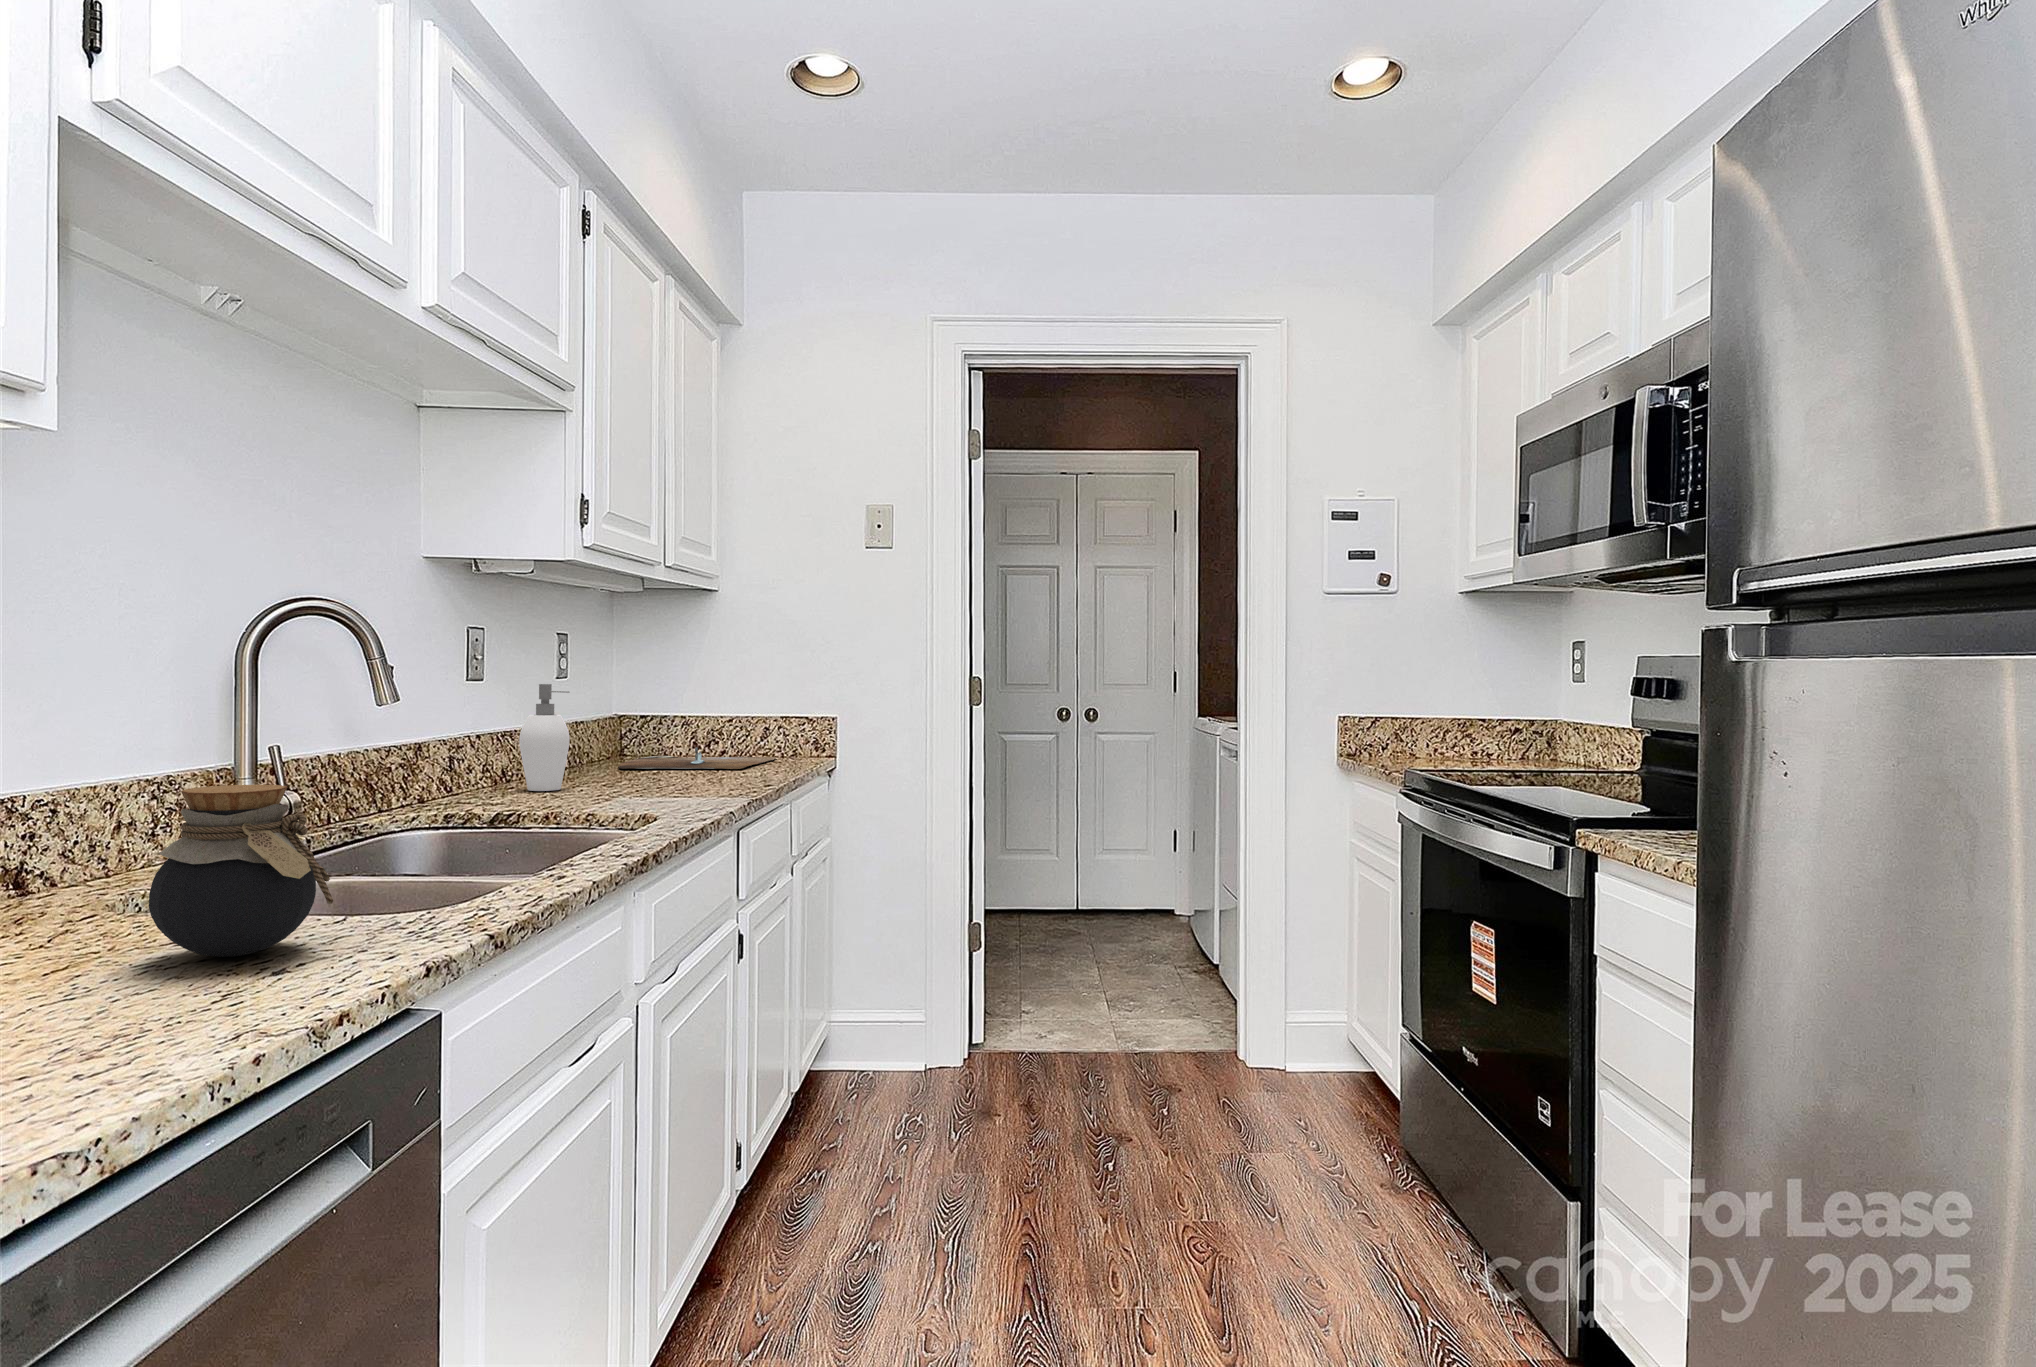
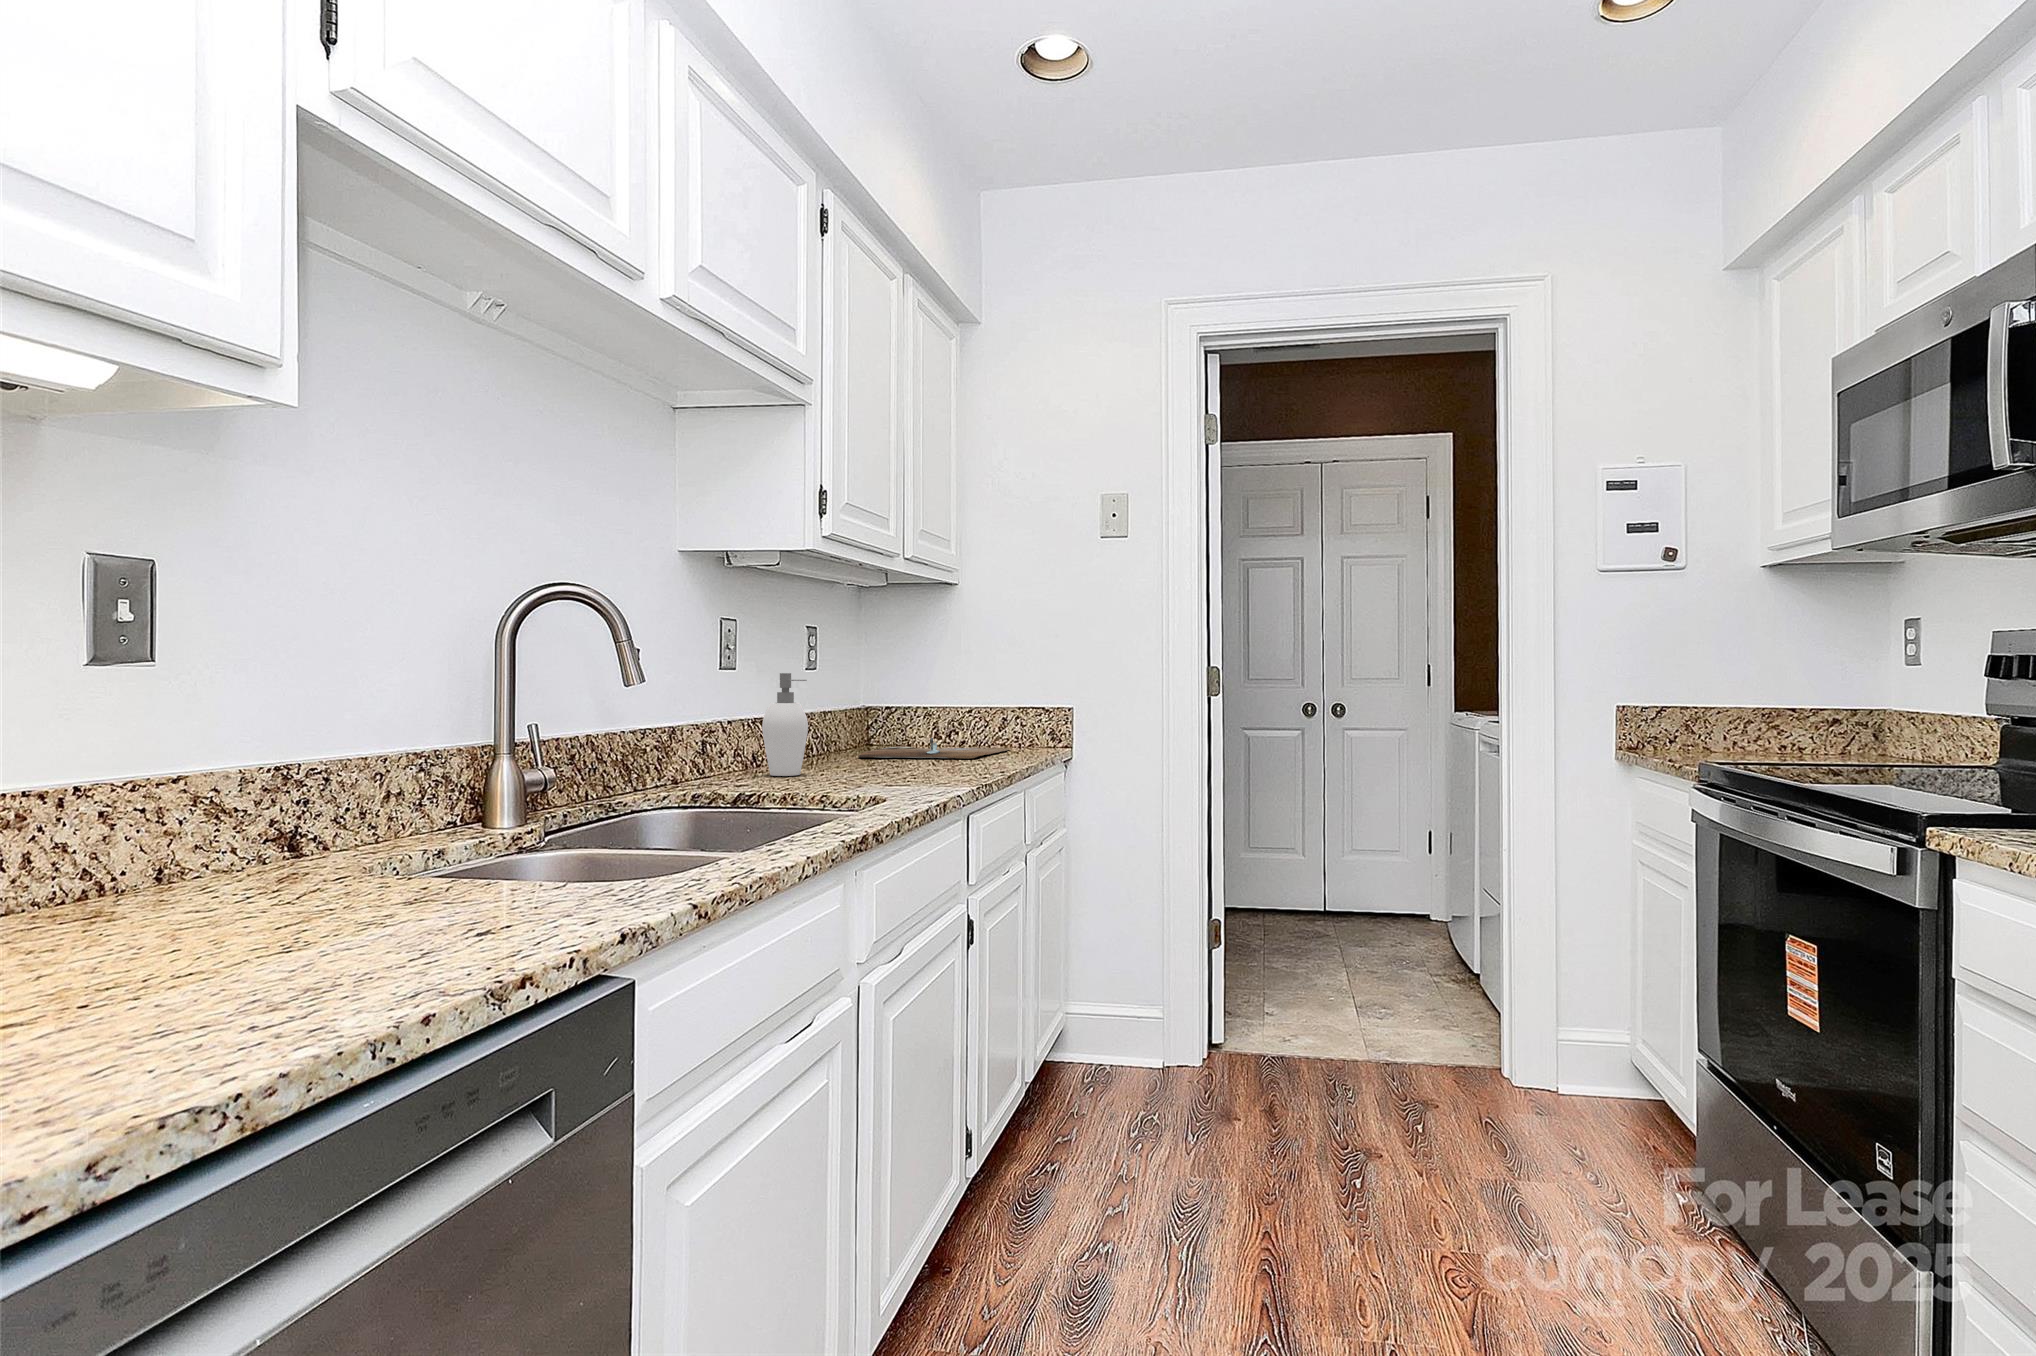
jar: present [149,784,333,957] -> none [372,750,537,918]

